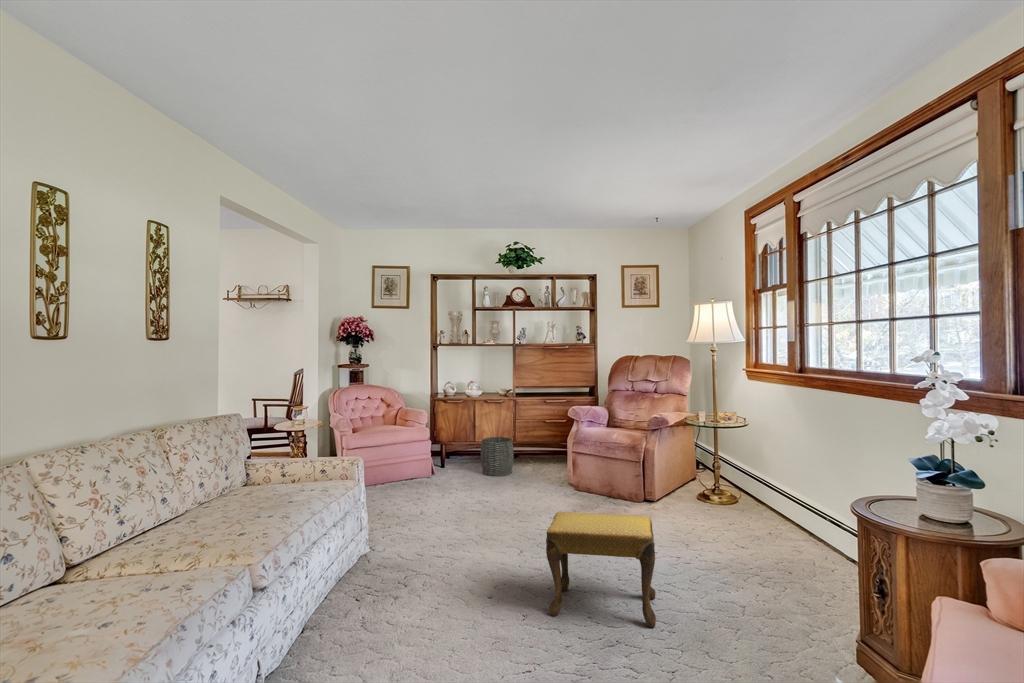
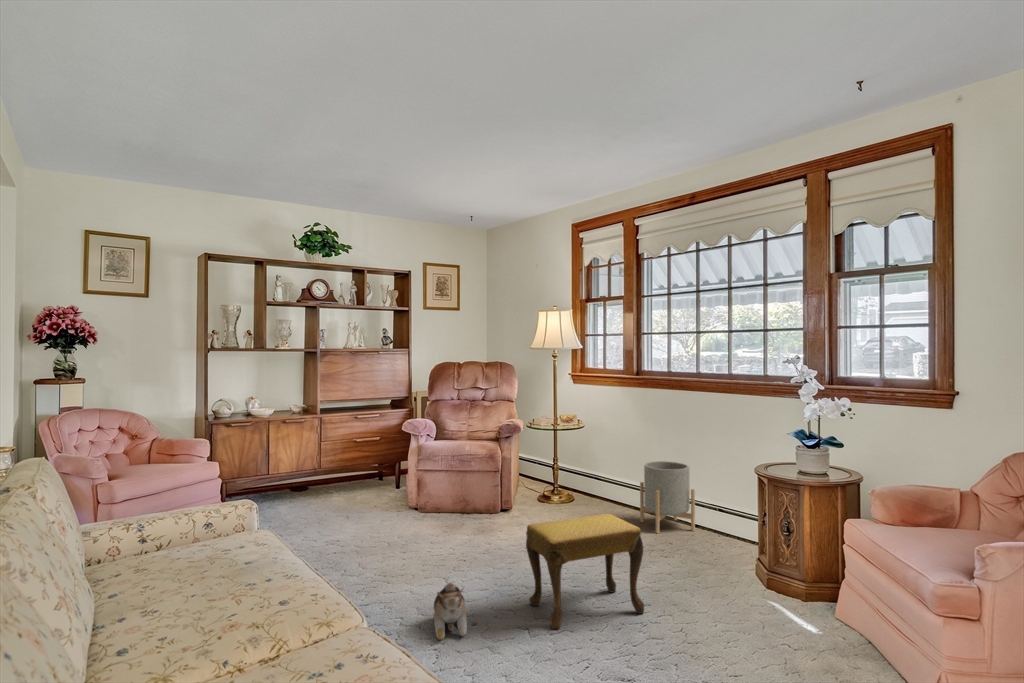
woven basket: present [481,437,514,476] -> none [282,463,325,512]
planter: none [780,472,842,561] -> present [640,461,695,533]
plush toy: none [442,547,495,597] -> present [434,583,467,640]

